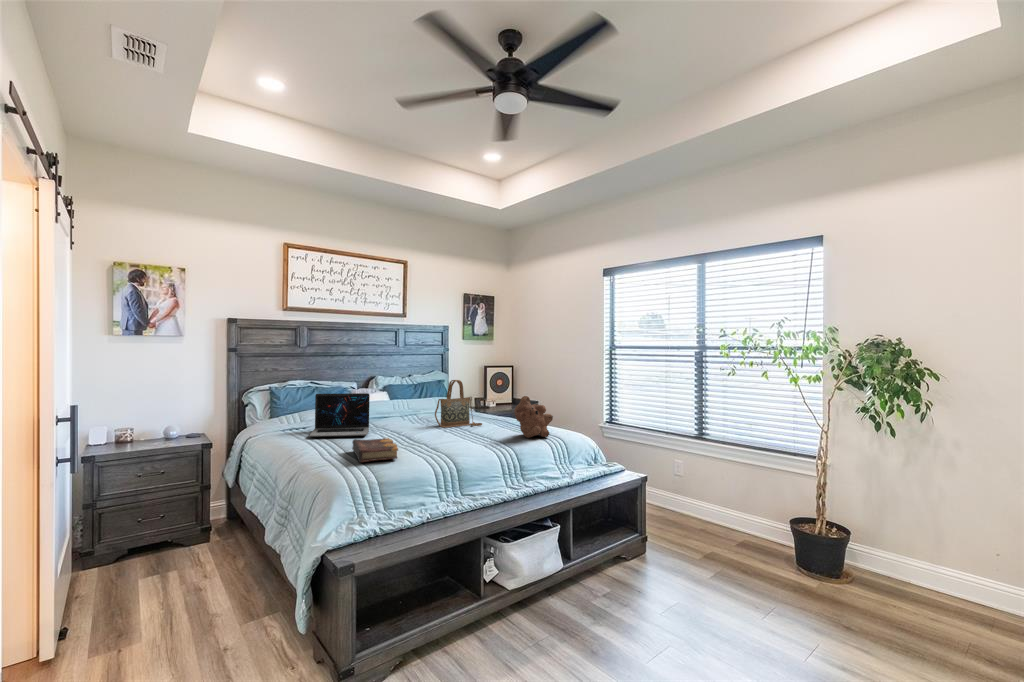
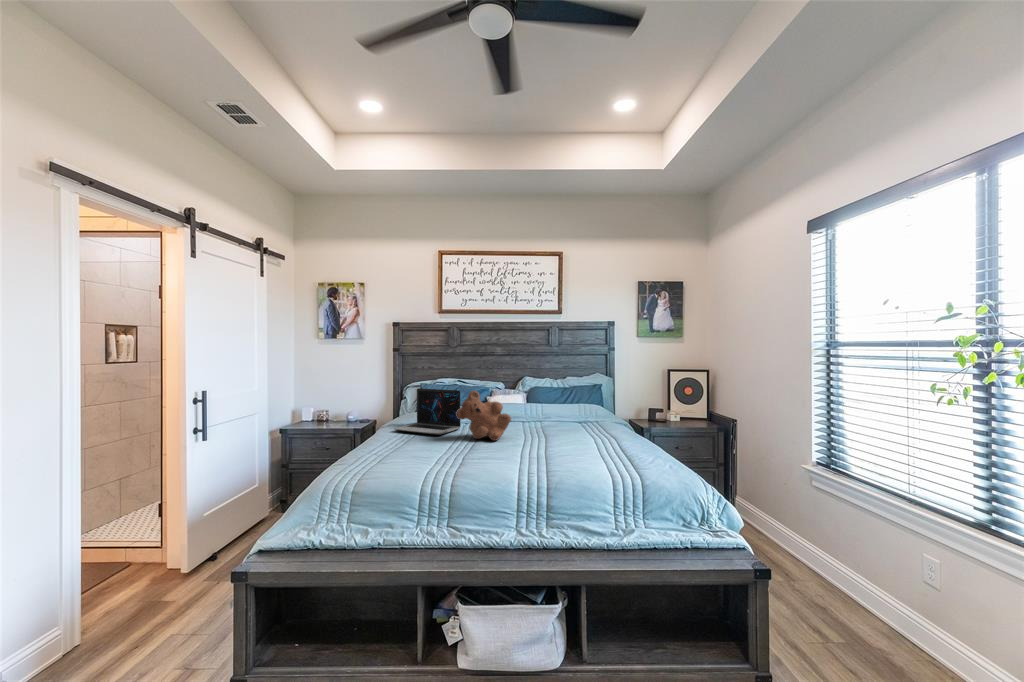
handbag: present [435,380,482,428] -> none [527,380,586,439]
teddy bear: present [515,396,553,438] -> present [456,391,511,441]
book: present [352,438,398,462] -> none [361,436,428,464]

